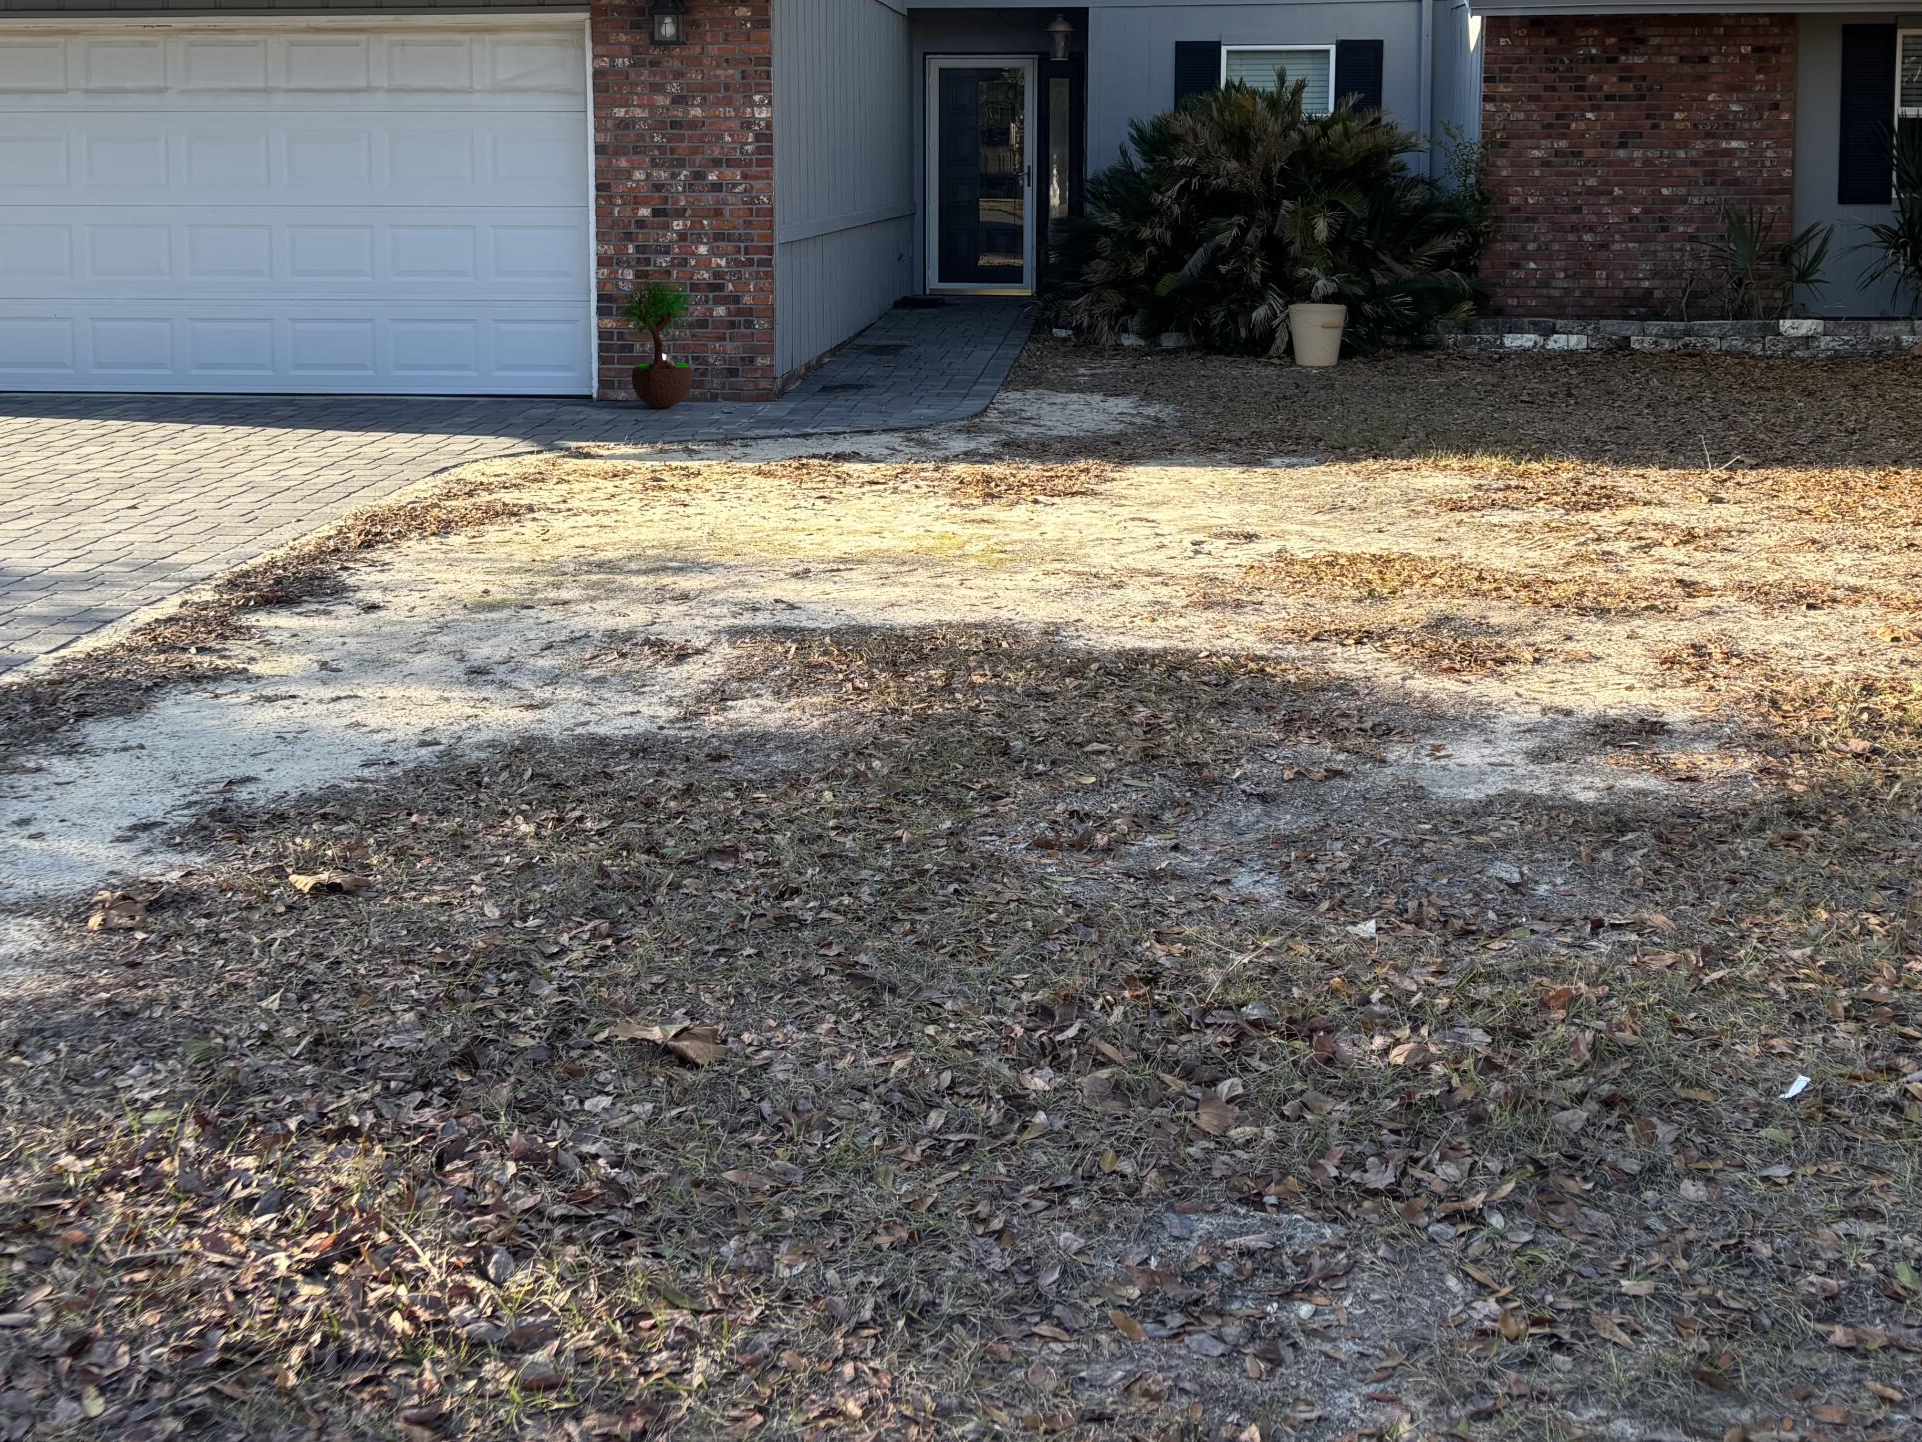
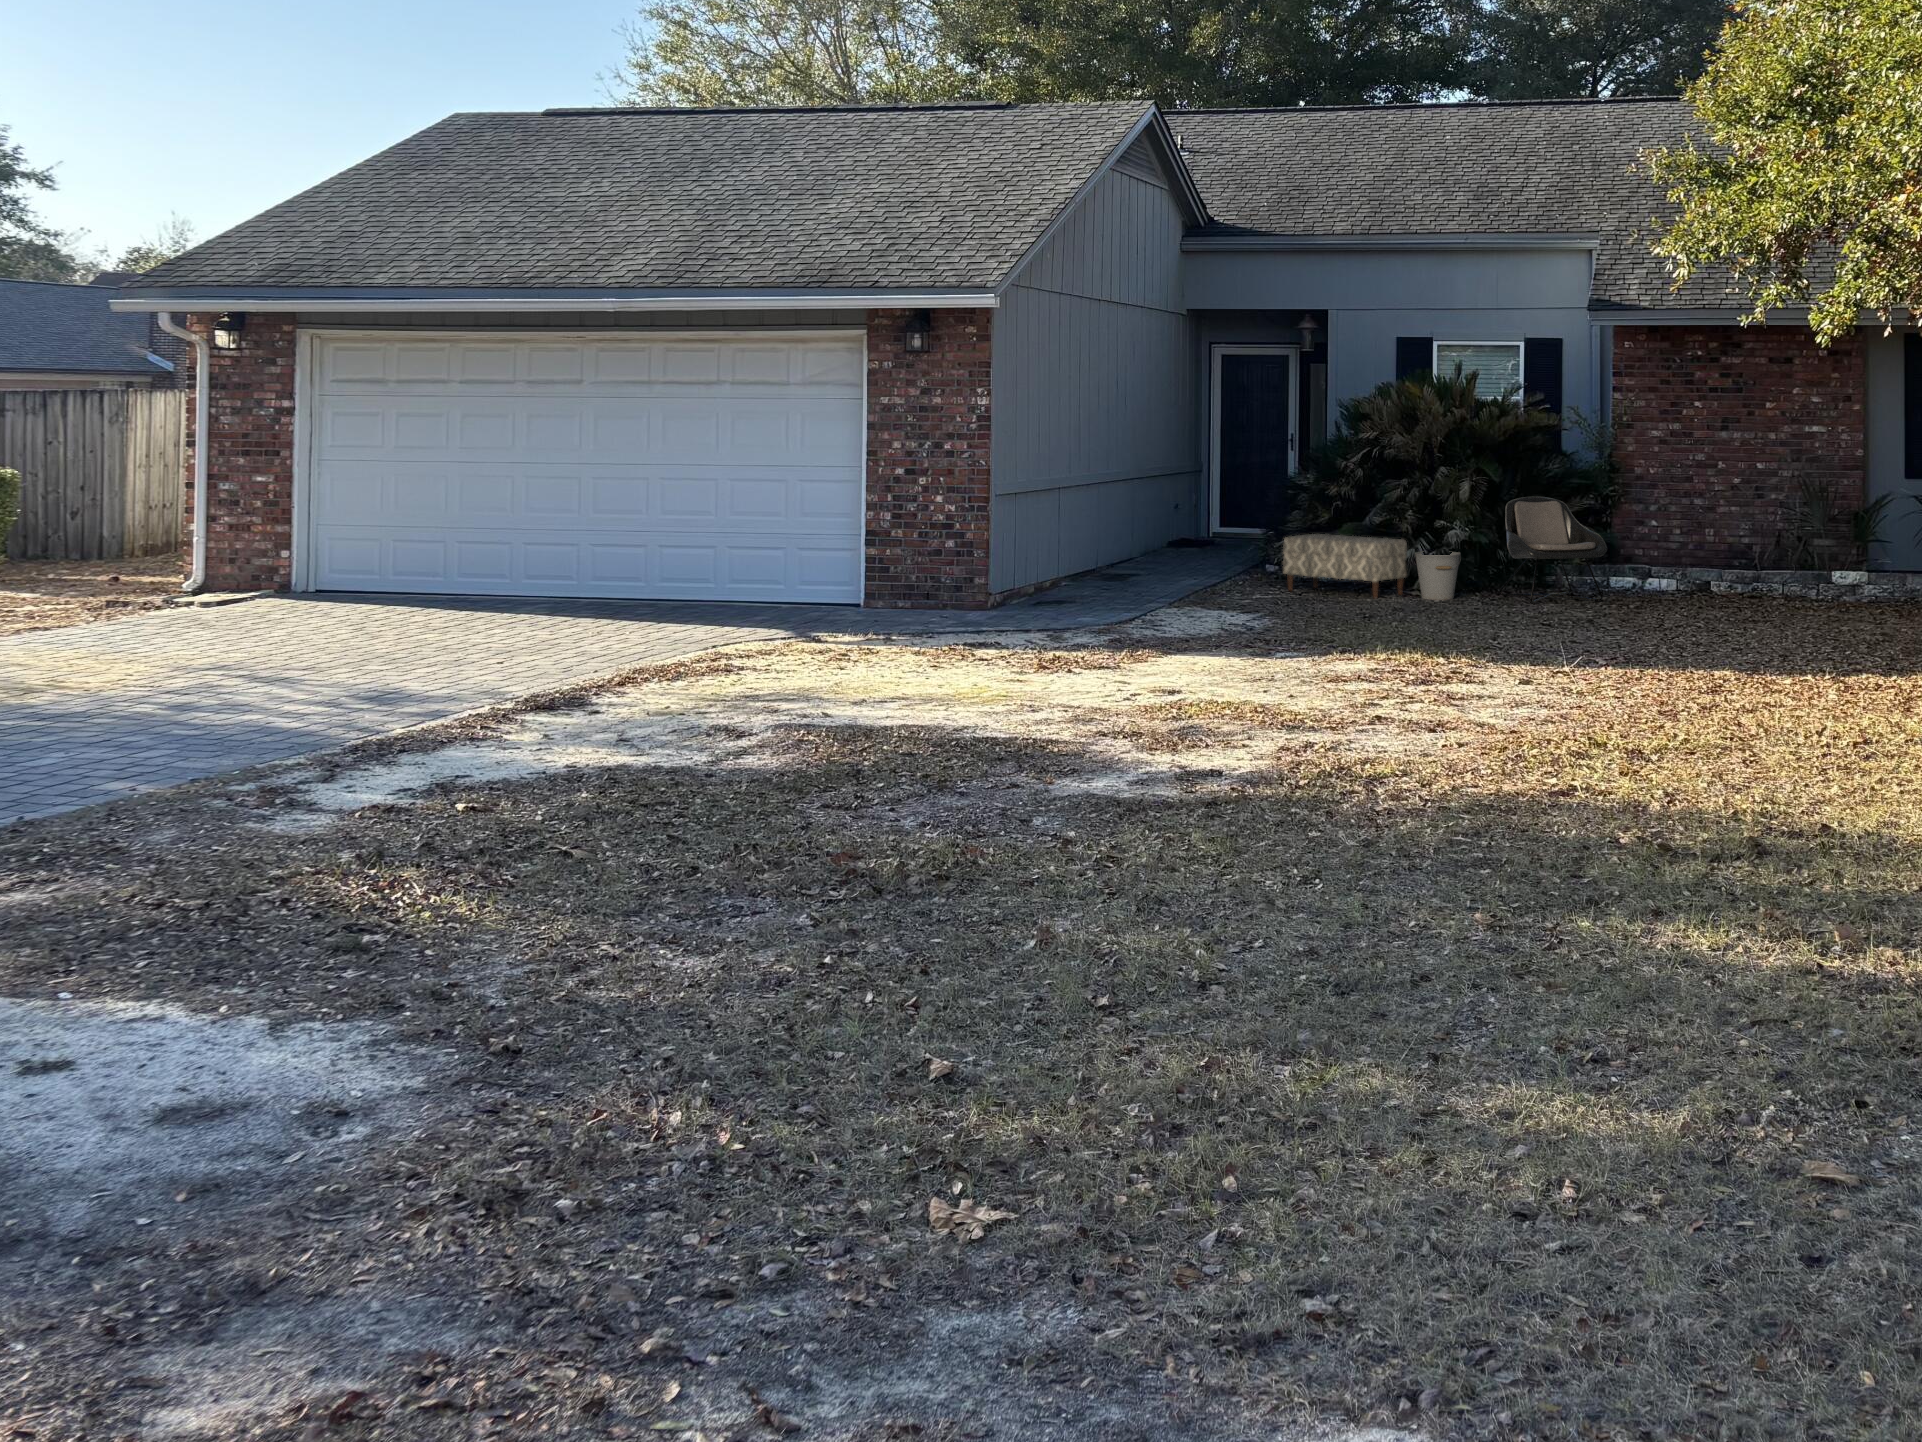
lounge chair: none [1388,233,1534,369] -> present [1500,497,1607,604]
potted tree: present [615,270,696,408] -> none [867,515,925,615]
bench: none [1108,284,1270,366] -> present [1283,534,1407,598]

